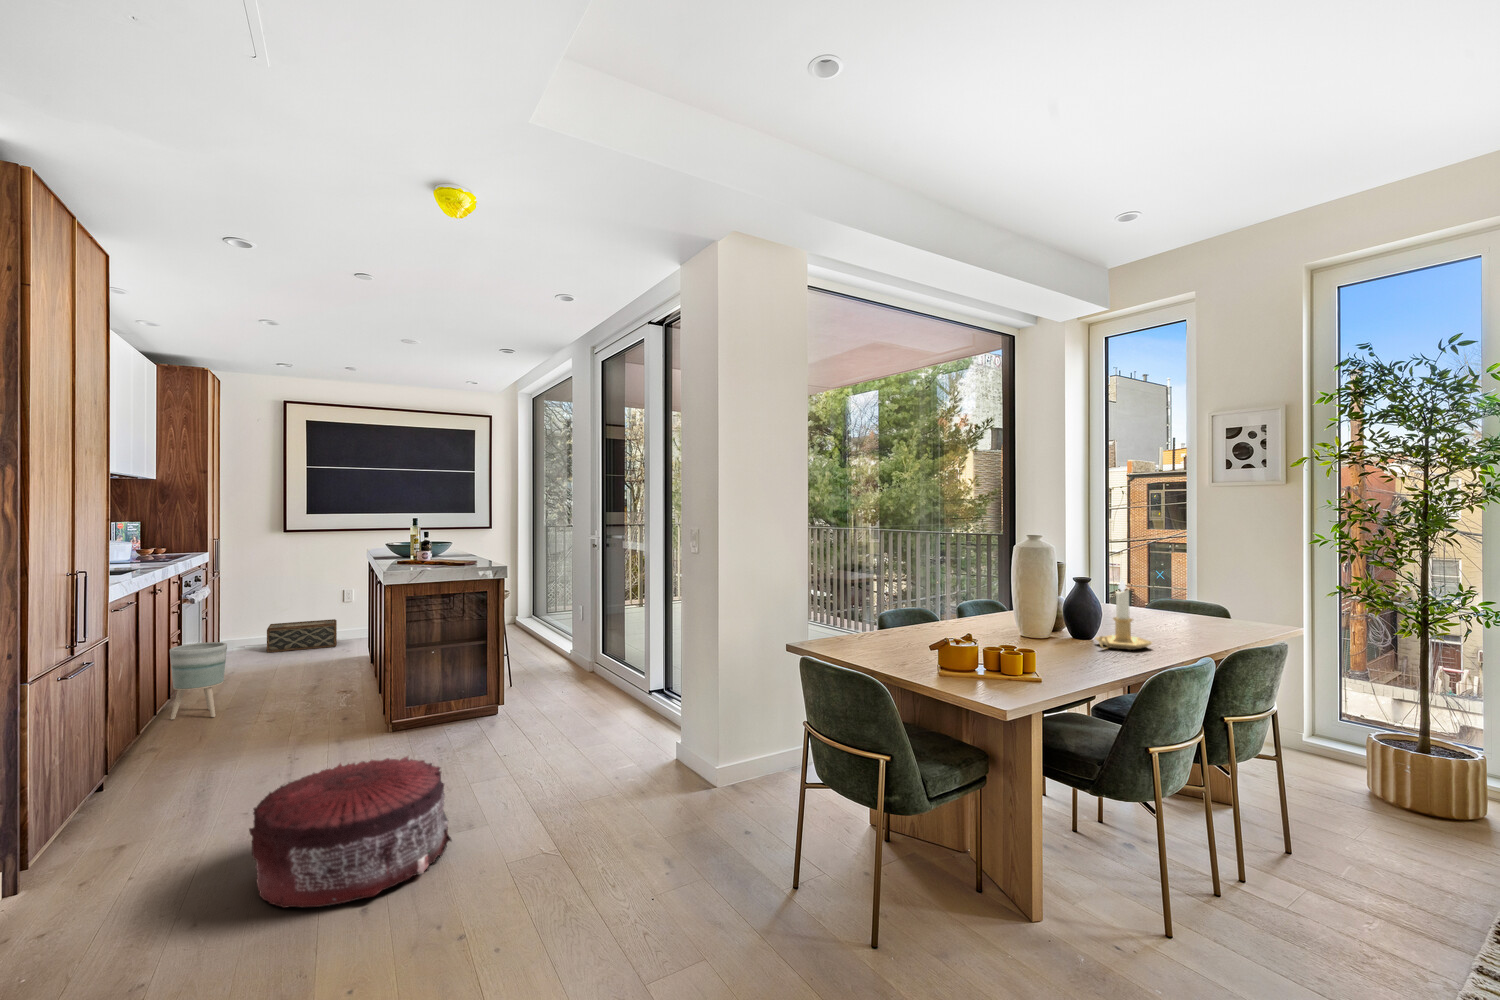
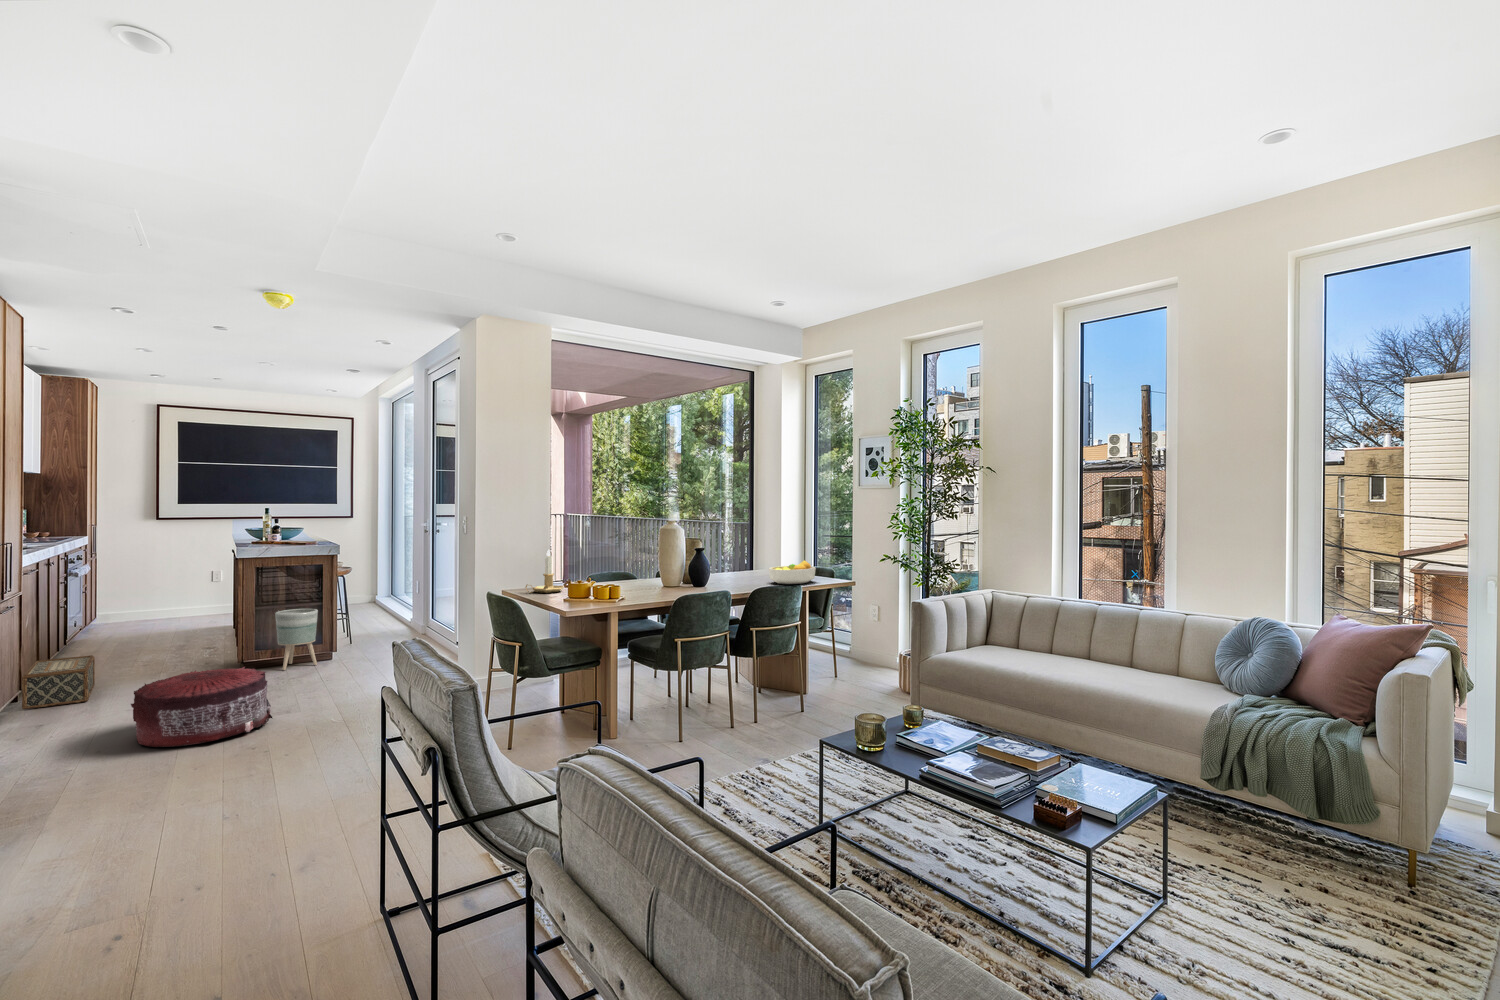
candlestick: present [1096,580,1152,650] -> present [525,549,564,593]
fruit bowl: none [1166,594,1240,633] -> present [769,560,816,584]
woven basket: present [267,619,337,652] -> present [22,655,95,709]
planter: present [170,642,227,720] -> present [275,609,318,670]

